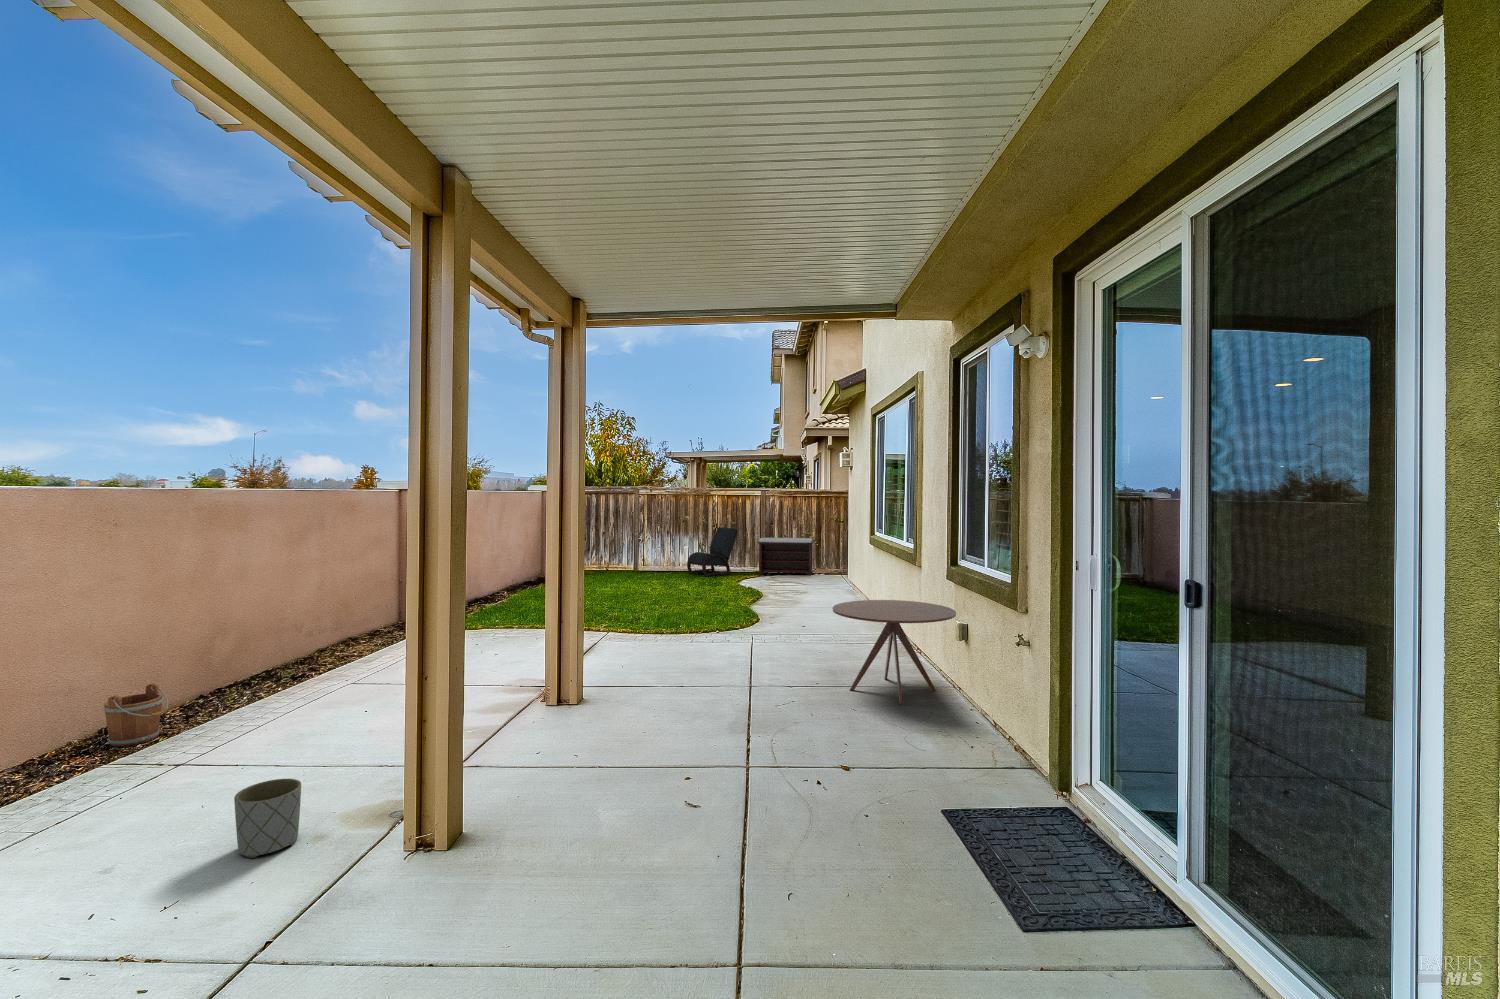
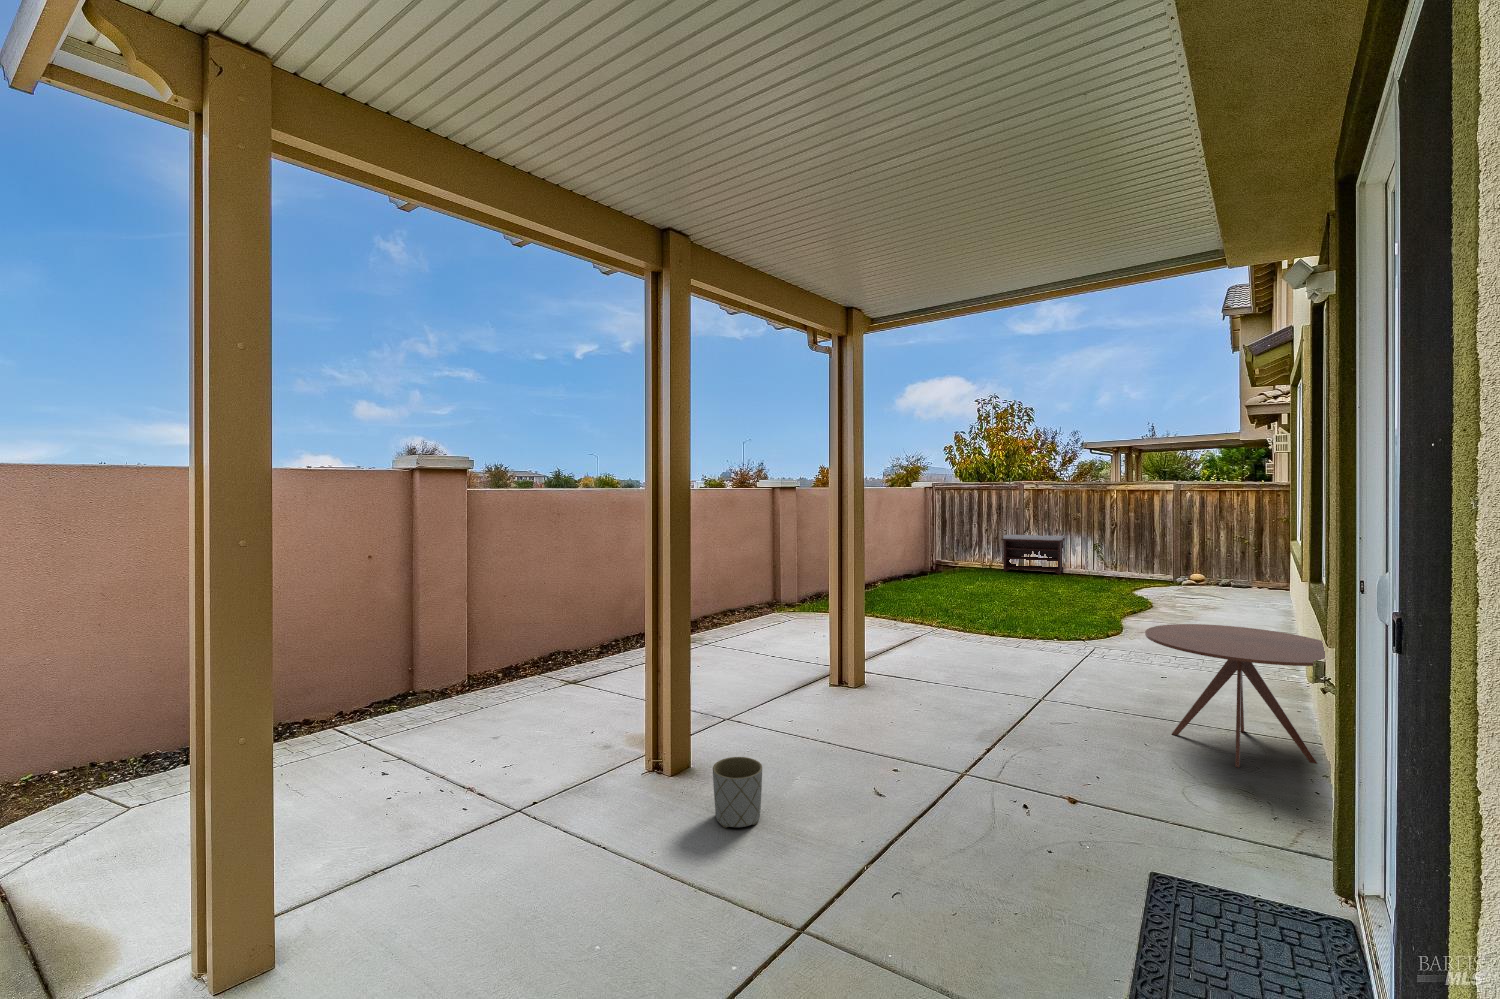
lounge chair: present [687,527,738,577] -> none [1076,527,1141,581]
bench: present [758,538,814,576] -> present [1001,535,1065,575]
bucket: present [104,684,168,746] -> none [571,620,602,658]
planter: present [234,779,301,858] -> present [713,757,762,828]

